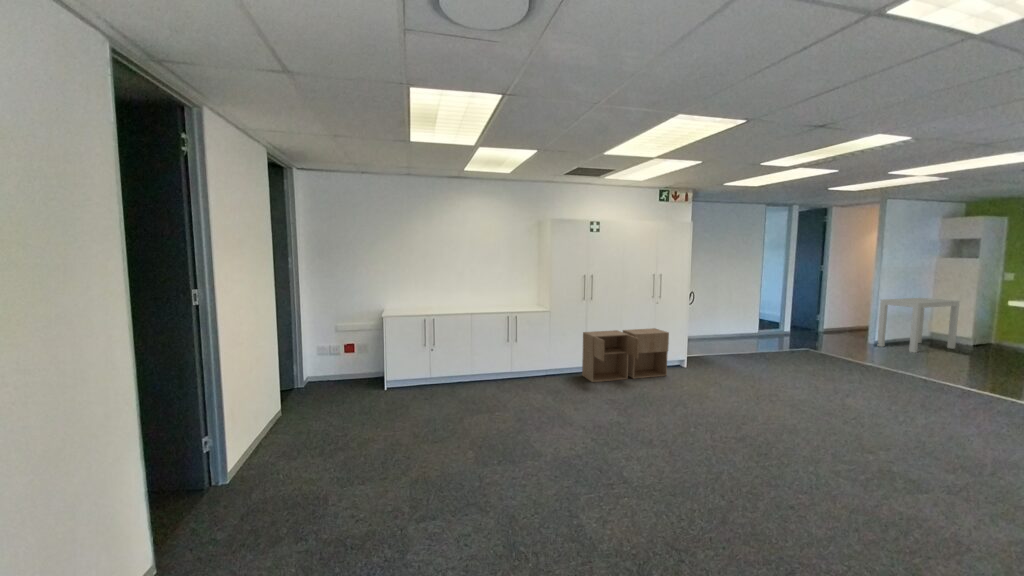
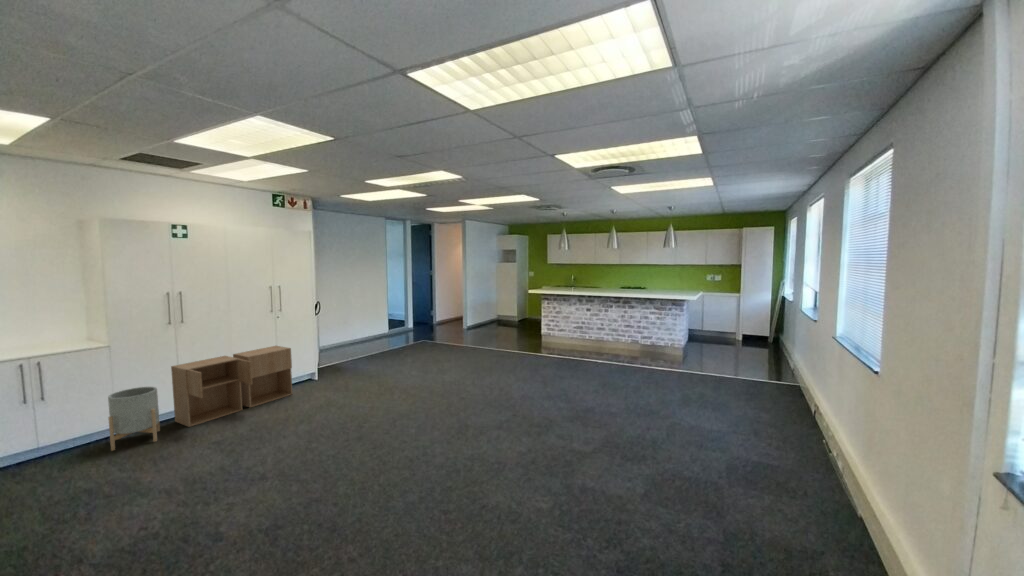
desk: present [877,298,960,353] -> none [468,291,509,331]
planter: none [549,344,576,387] -> present [108,387,160,451]

